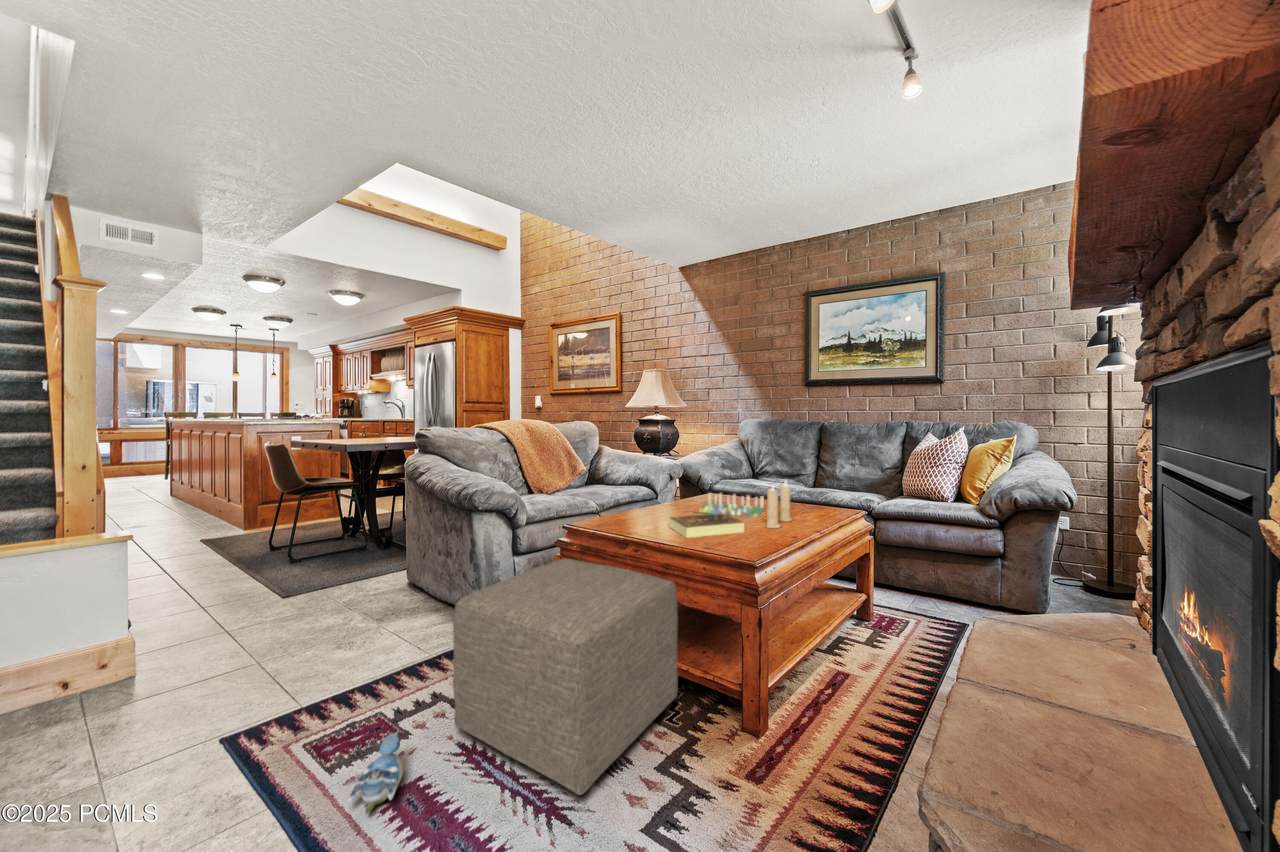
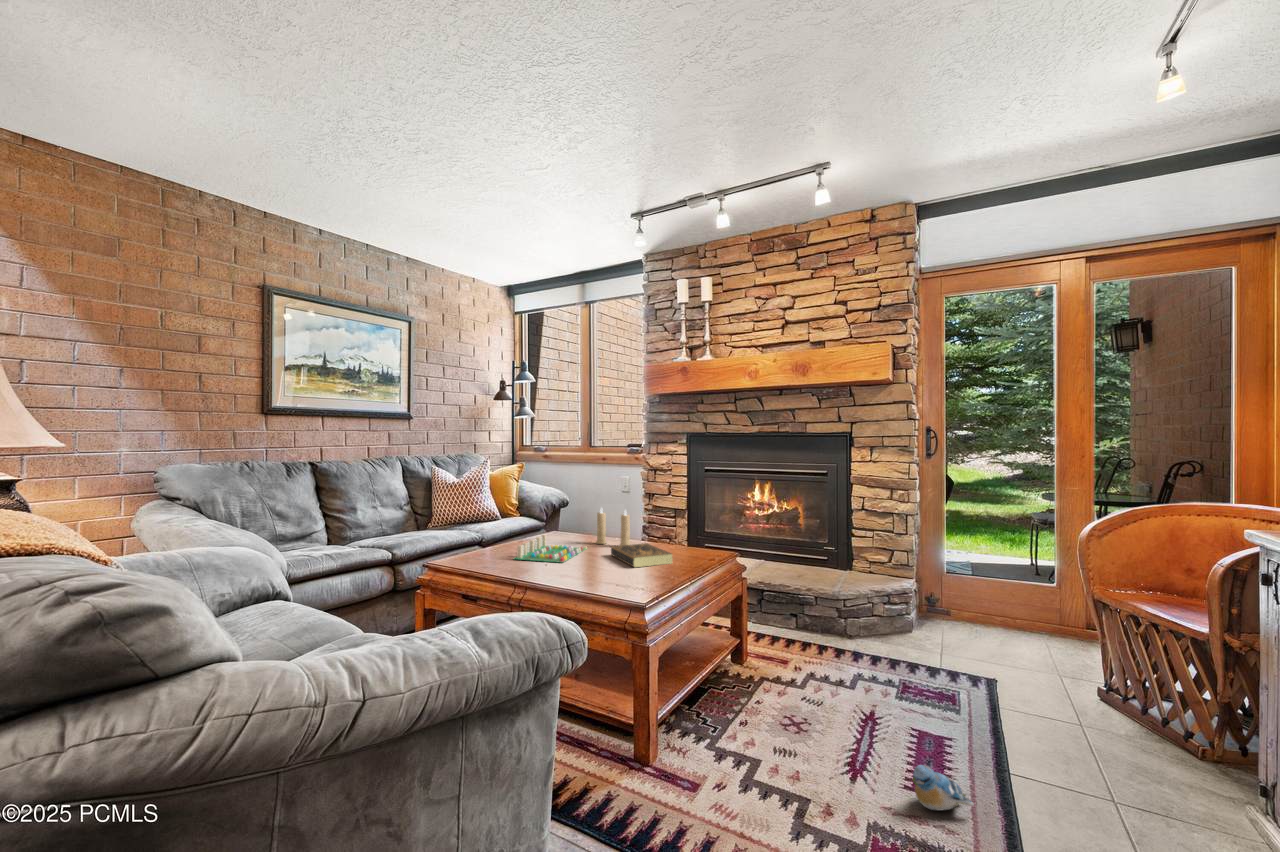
ottoman: present [453,558,678,795] -> none [688,585,860,777]

